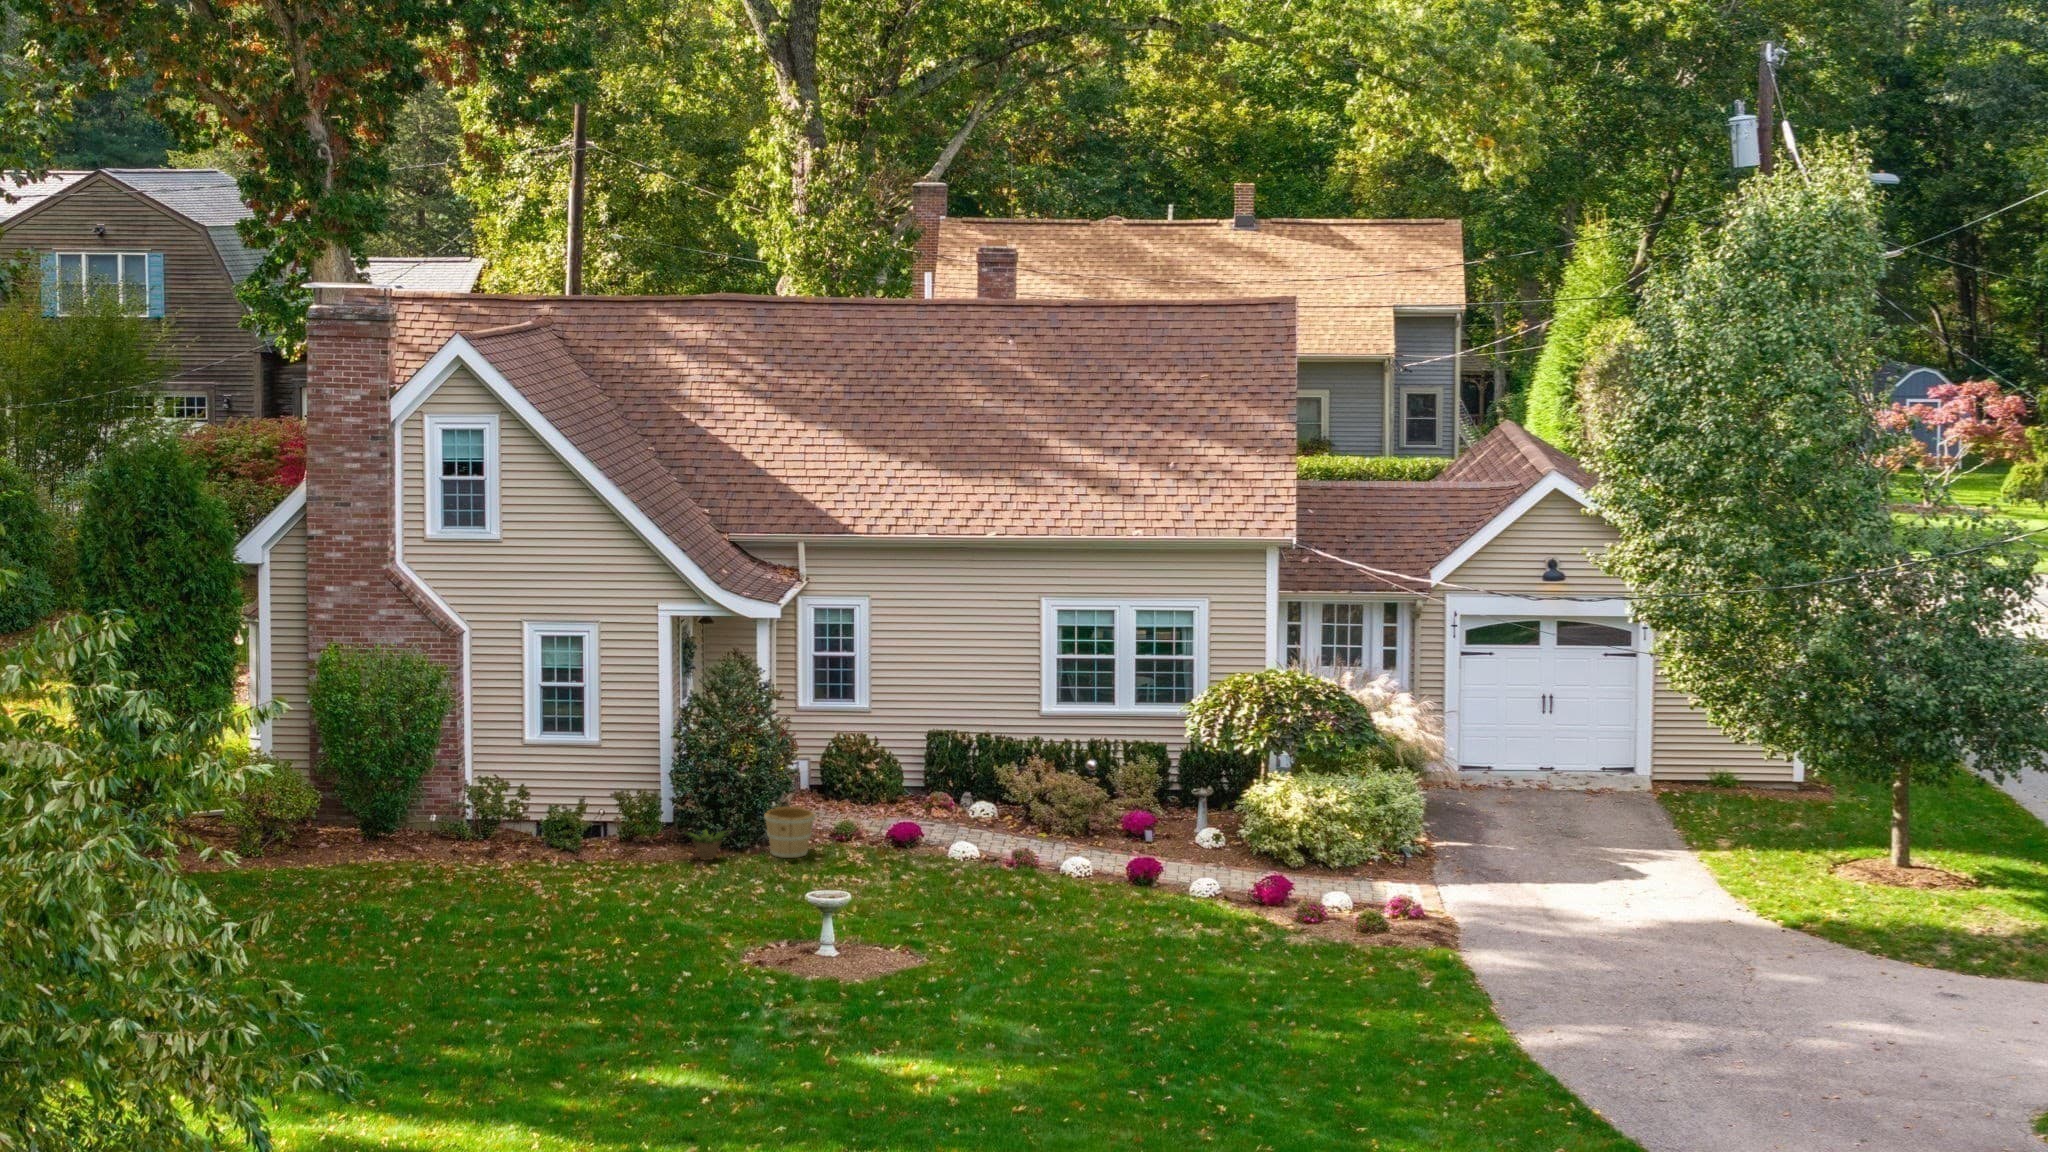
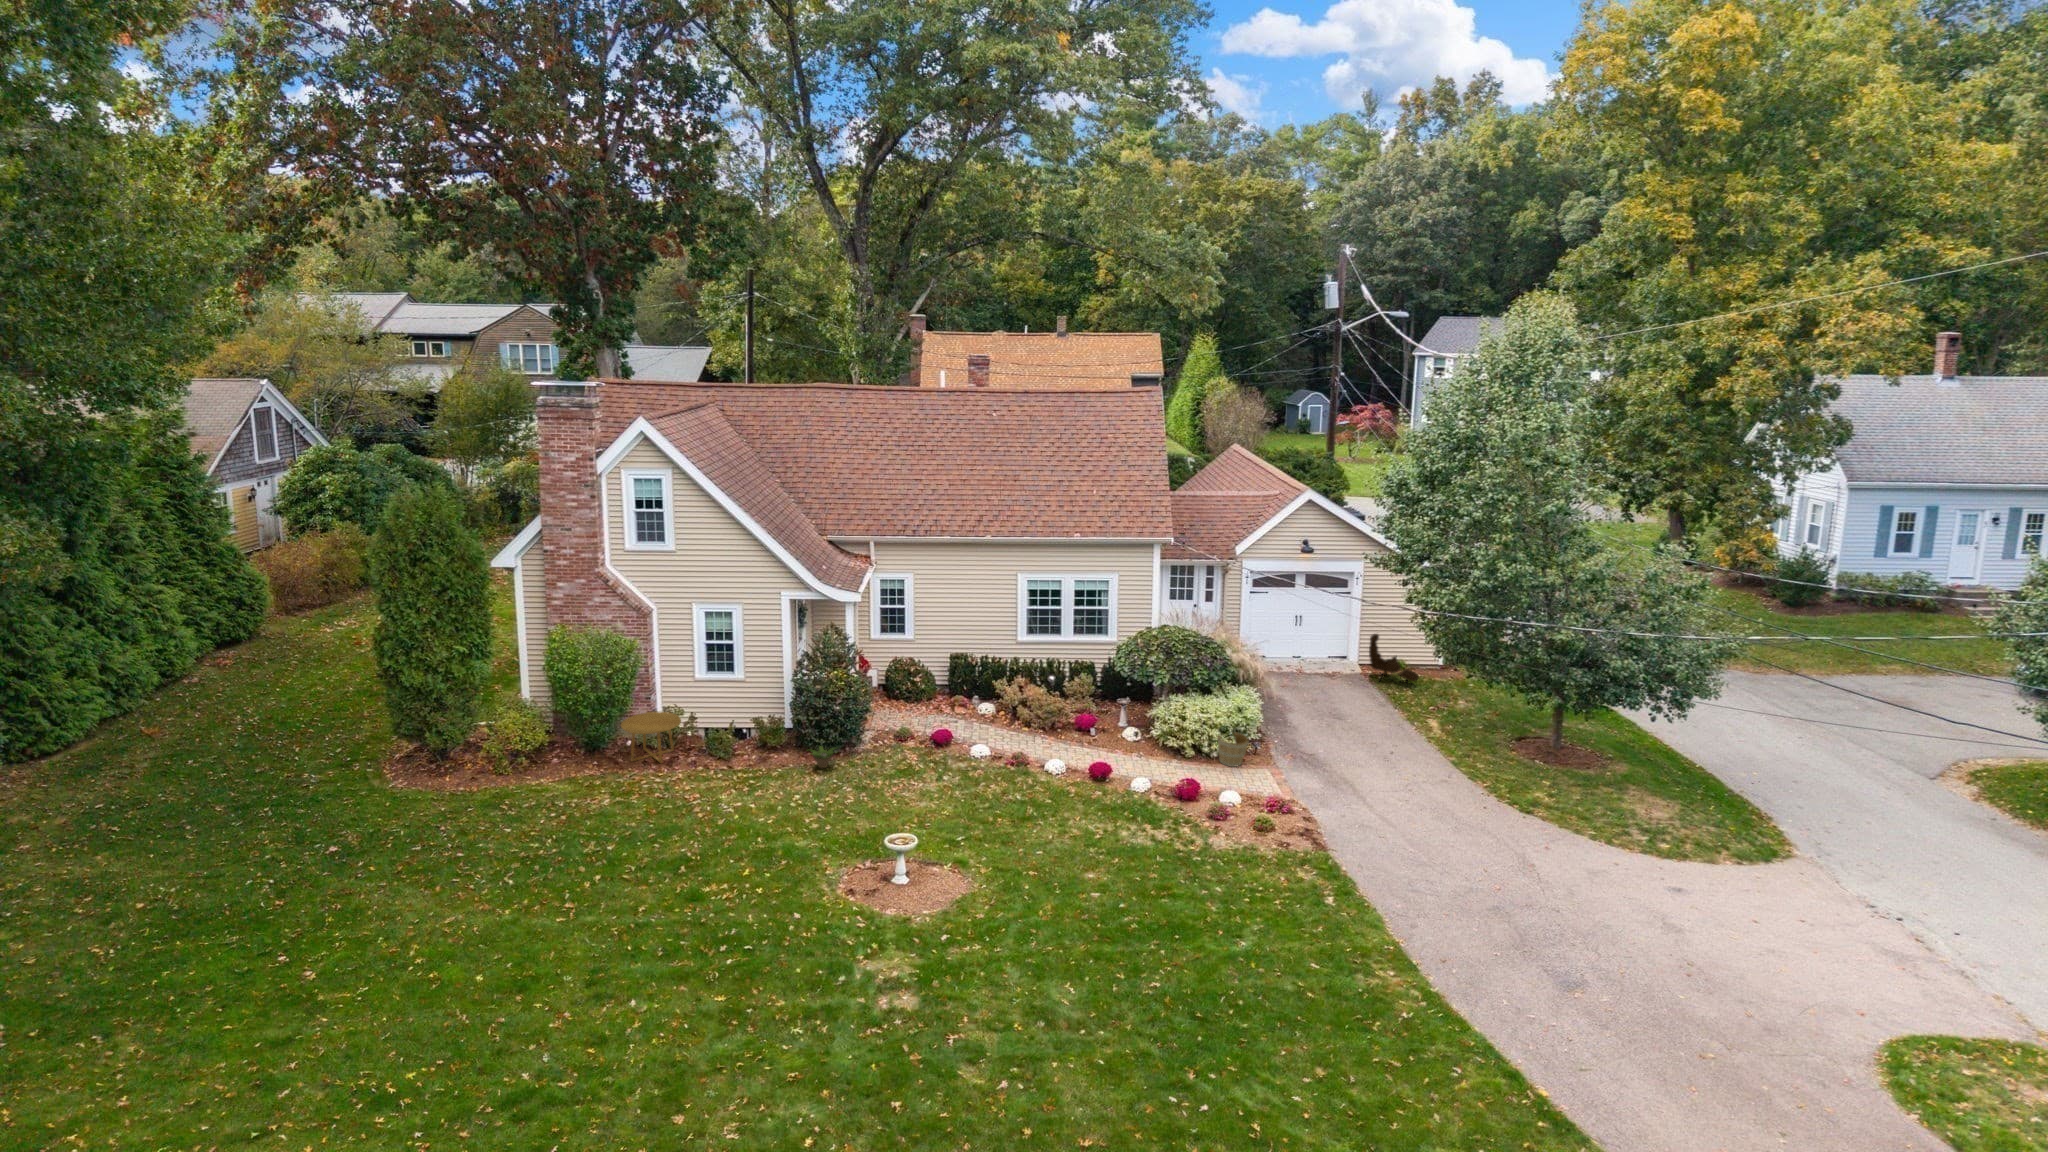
lounge chair: none [1671,717,1761,808] -> present [1369,634,1419,684]
round table: none [411,779,498,849] -> present [621,712,681,763]
wooden bucket: present [764,806,815,858] -> present [1217,733,1249,767]

